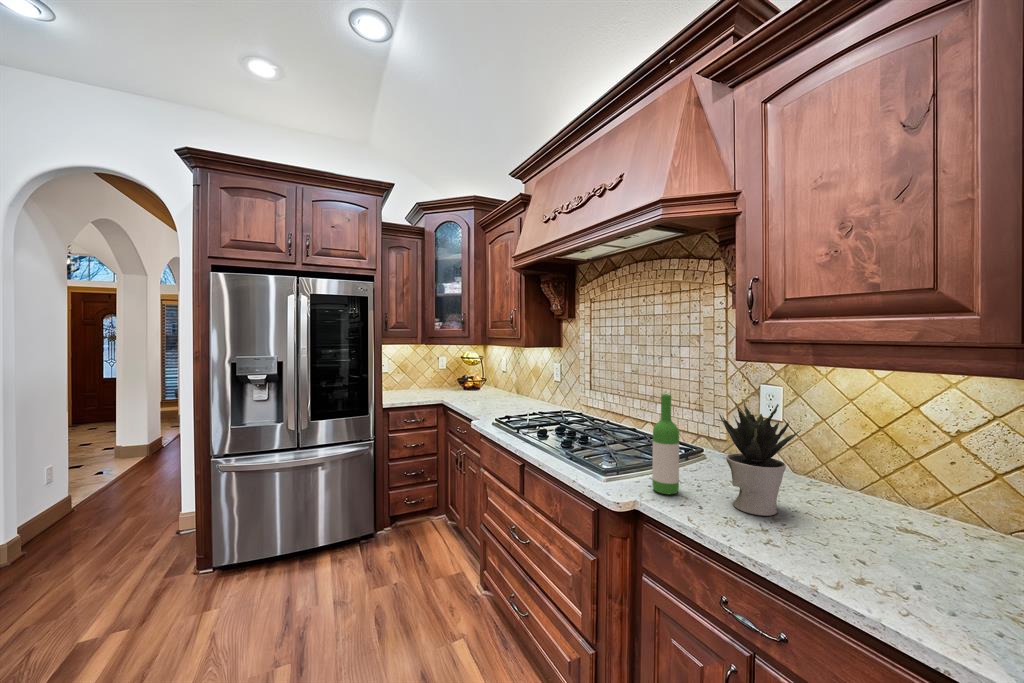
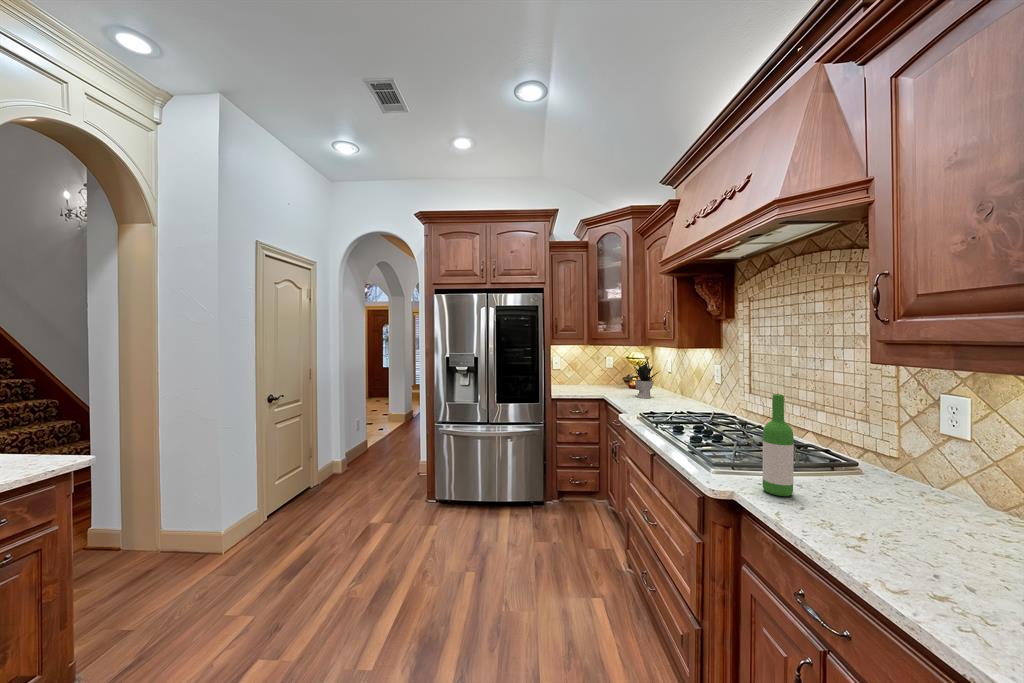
potted plant: present [719,402,801,516] -> present [634,362,659,398]

